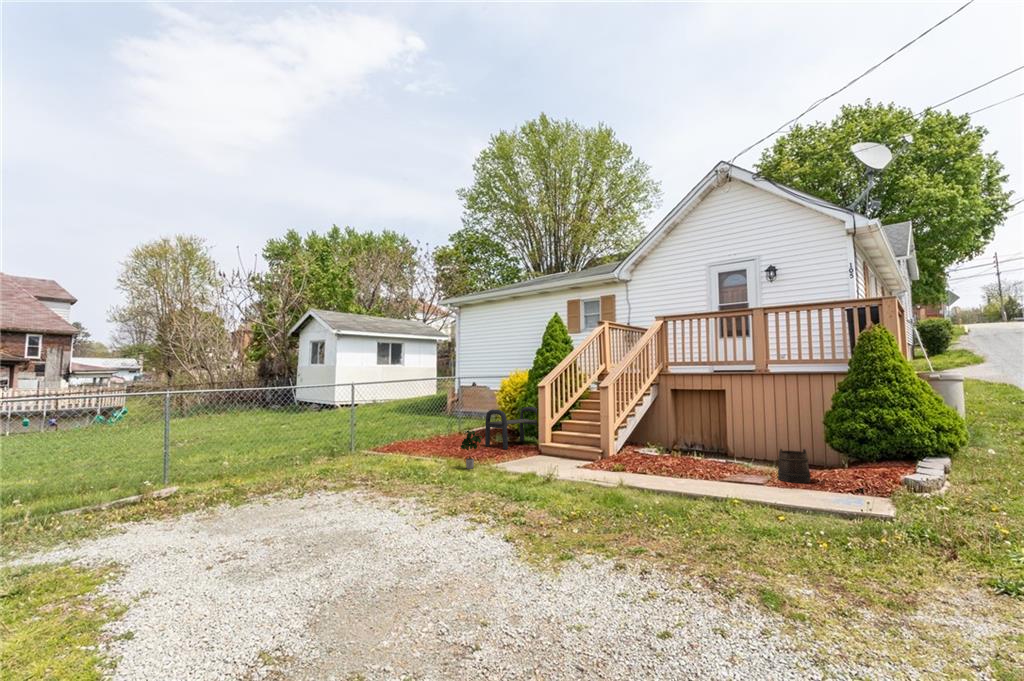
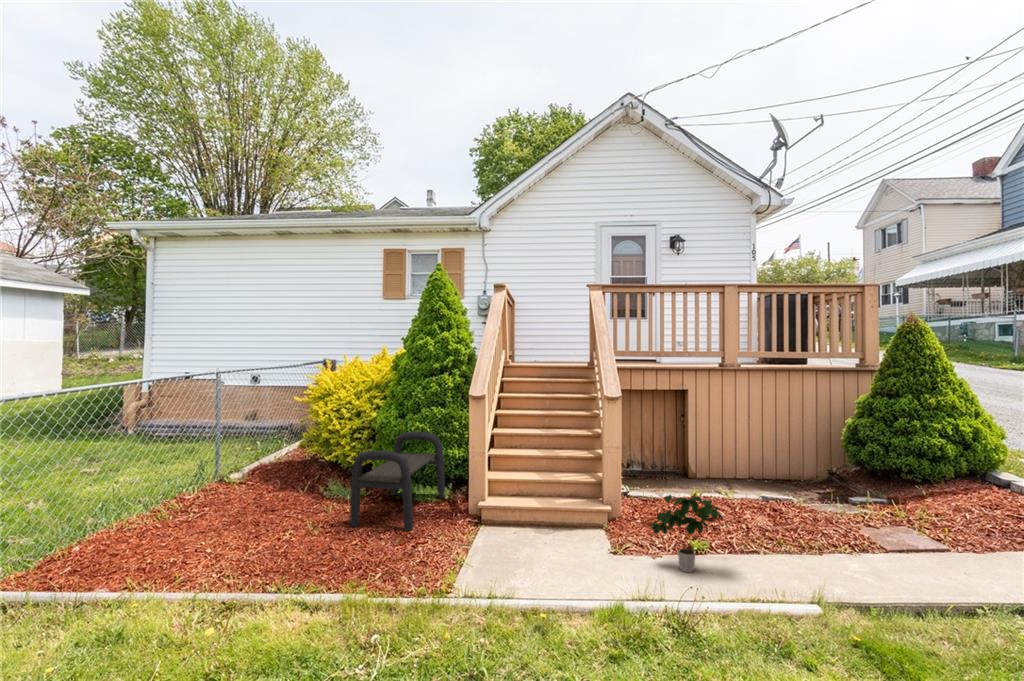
potted plant: present [461,430,482,469] -> present [650,495,723,572]
bucket: present [778,449,811,483] -> none [878,479,927,530]

